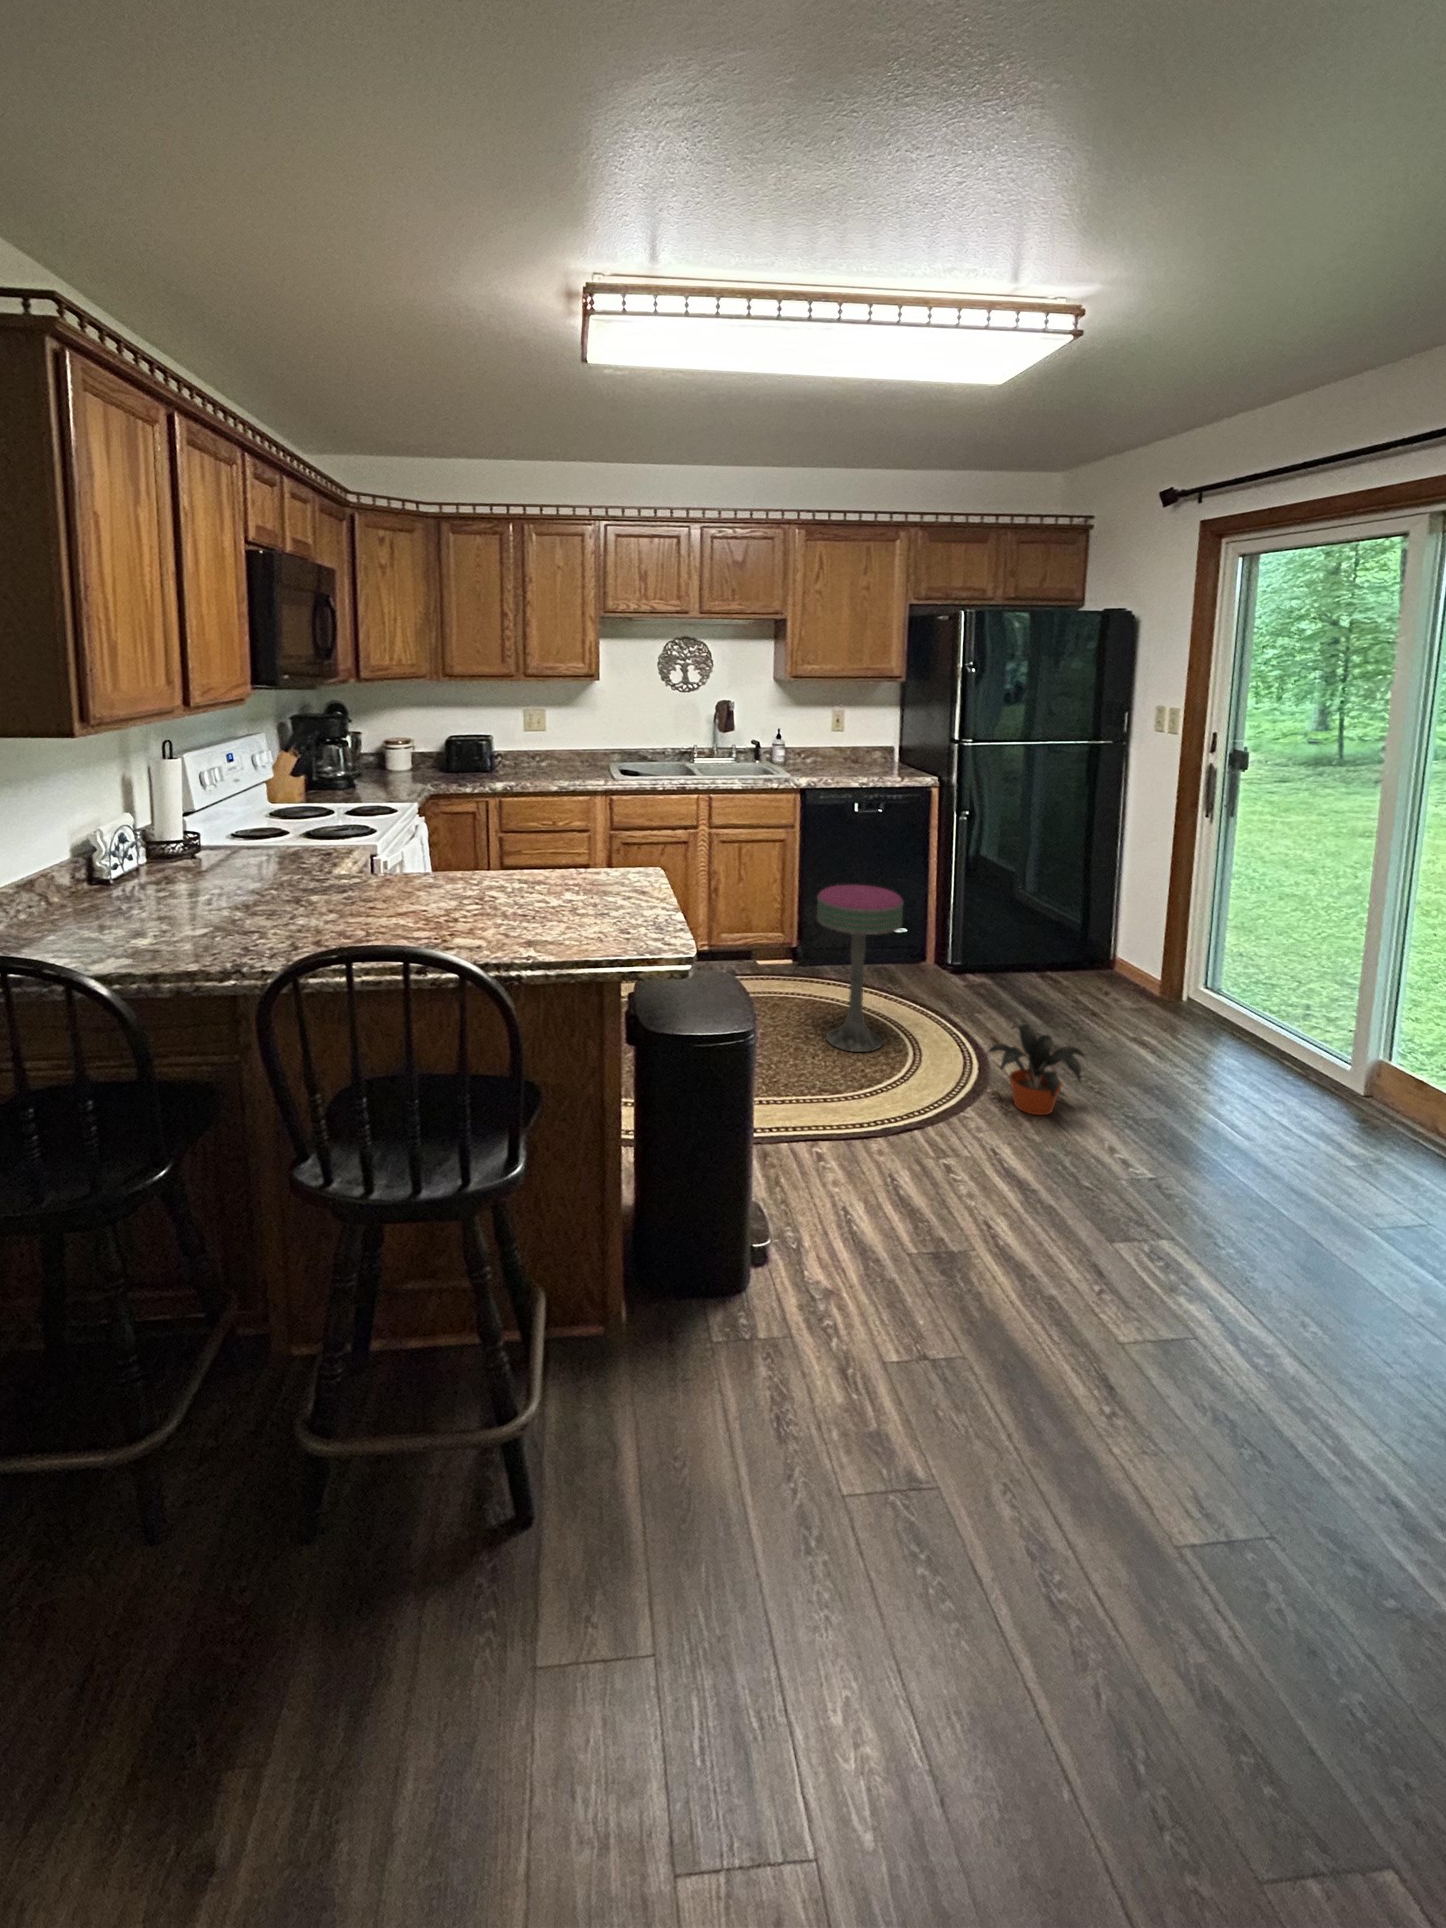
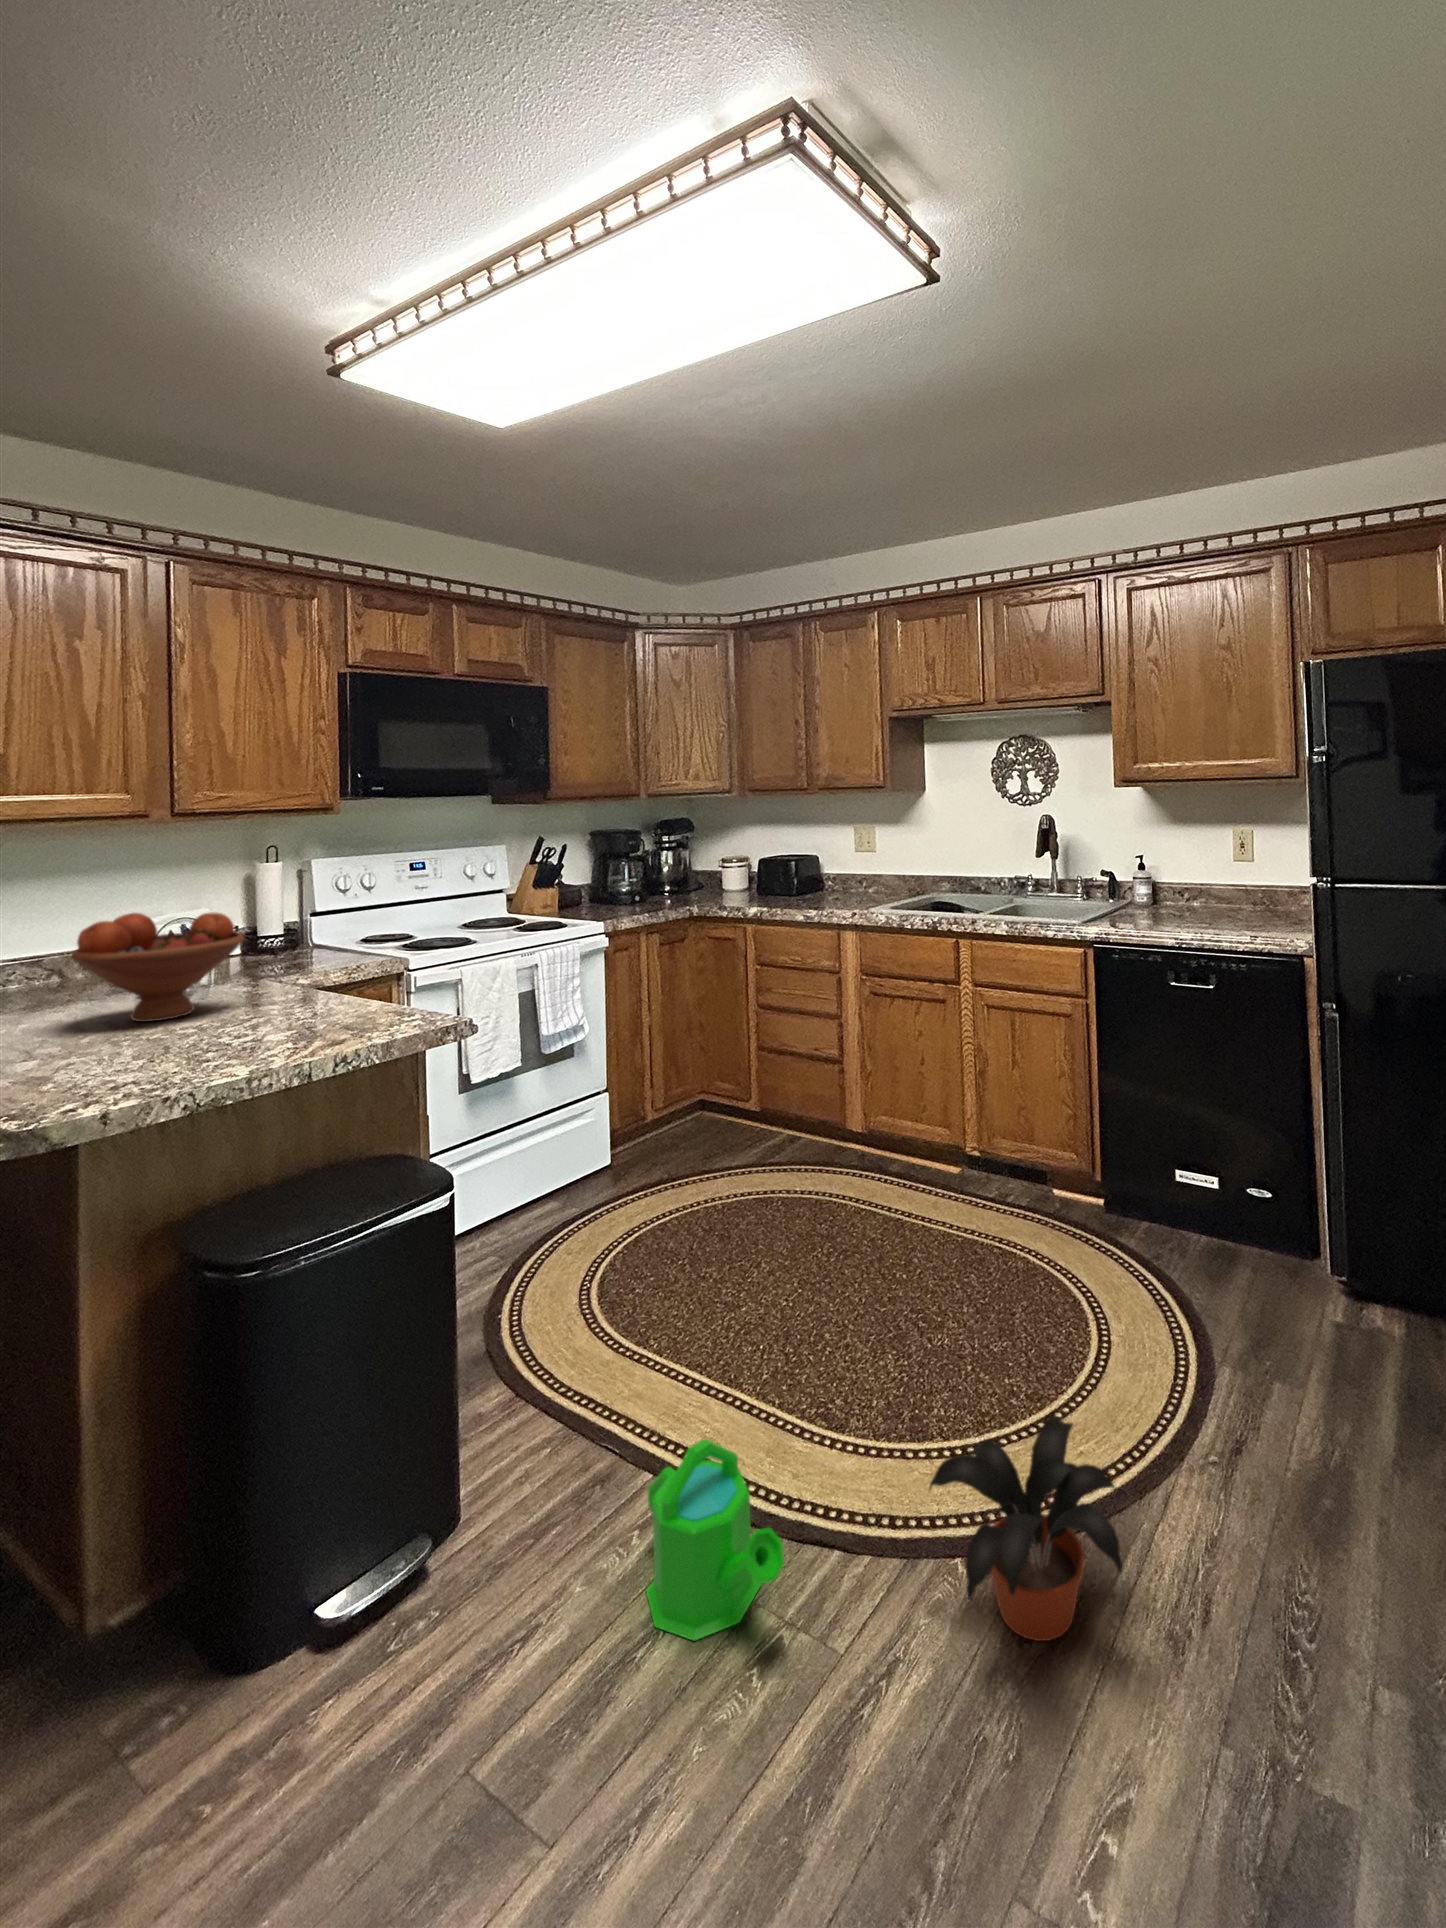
fruit bowl: none [433,814,564,916] -> present [71,913,244,1022]
bar stool: present [817,885,903,1052] -> none [884,1087,1018,1377]
watering can: none [873,1079,992,1177] -> present [646,1439,784,1641]

